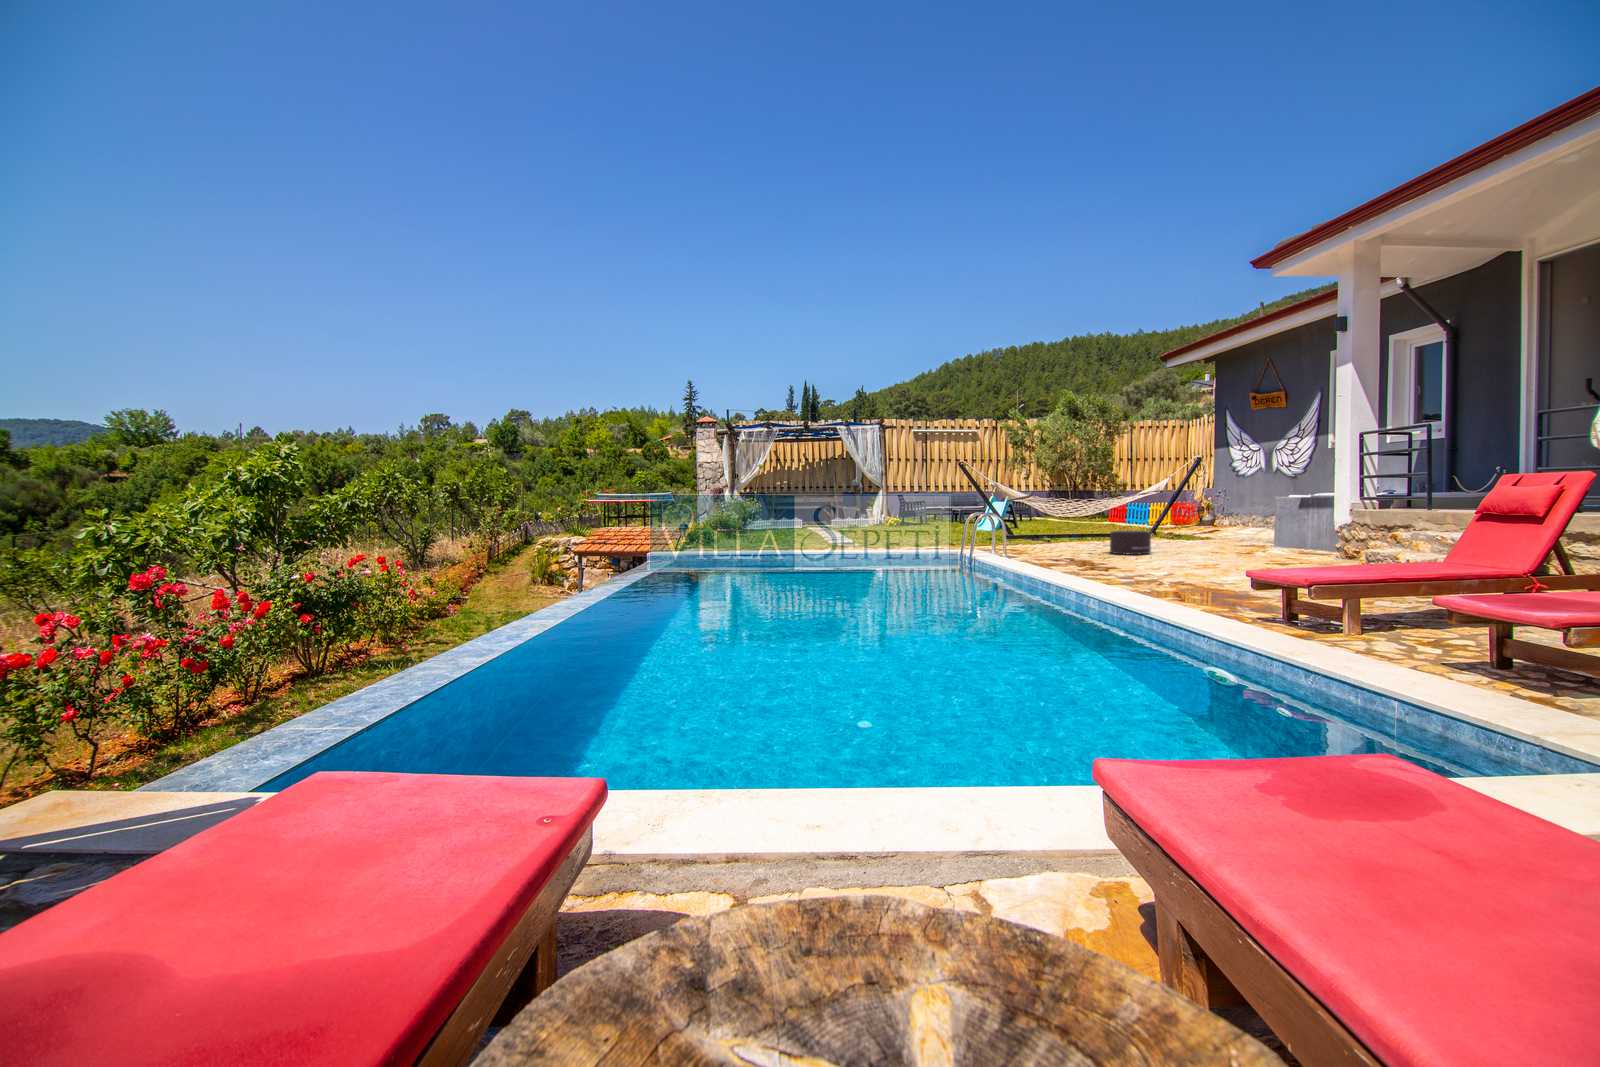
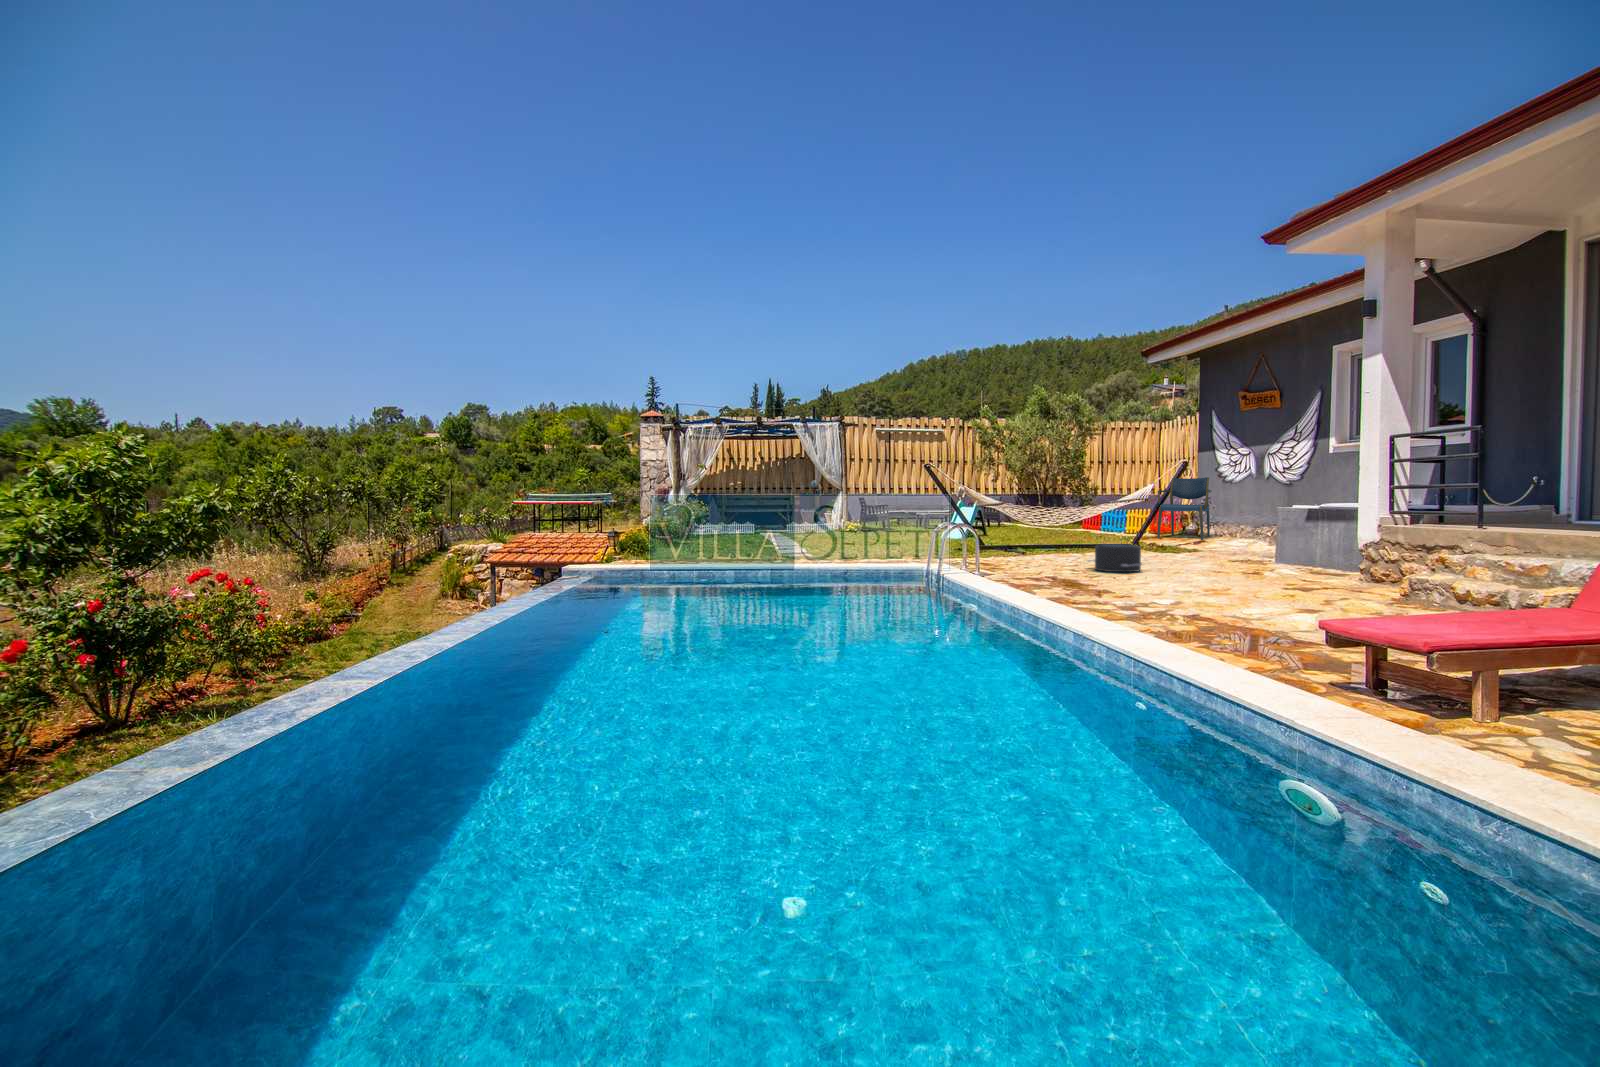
armchair: none [1178,472,1229,530] -> present [1157,477,1212,540]

